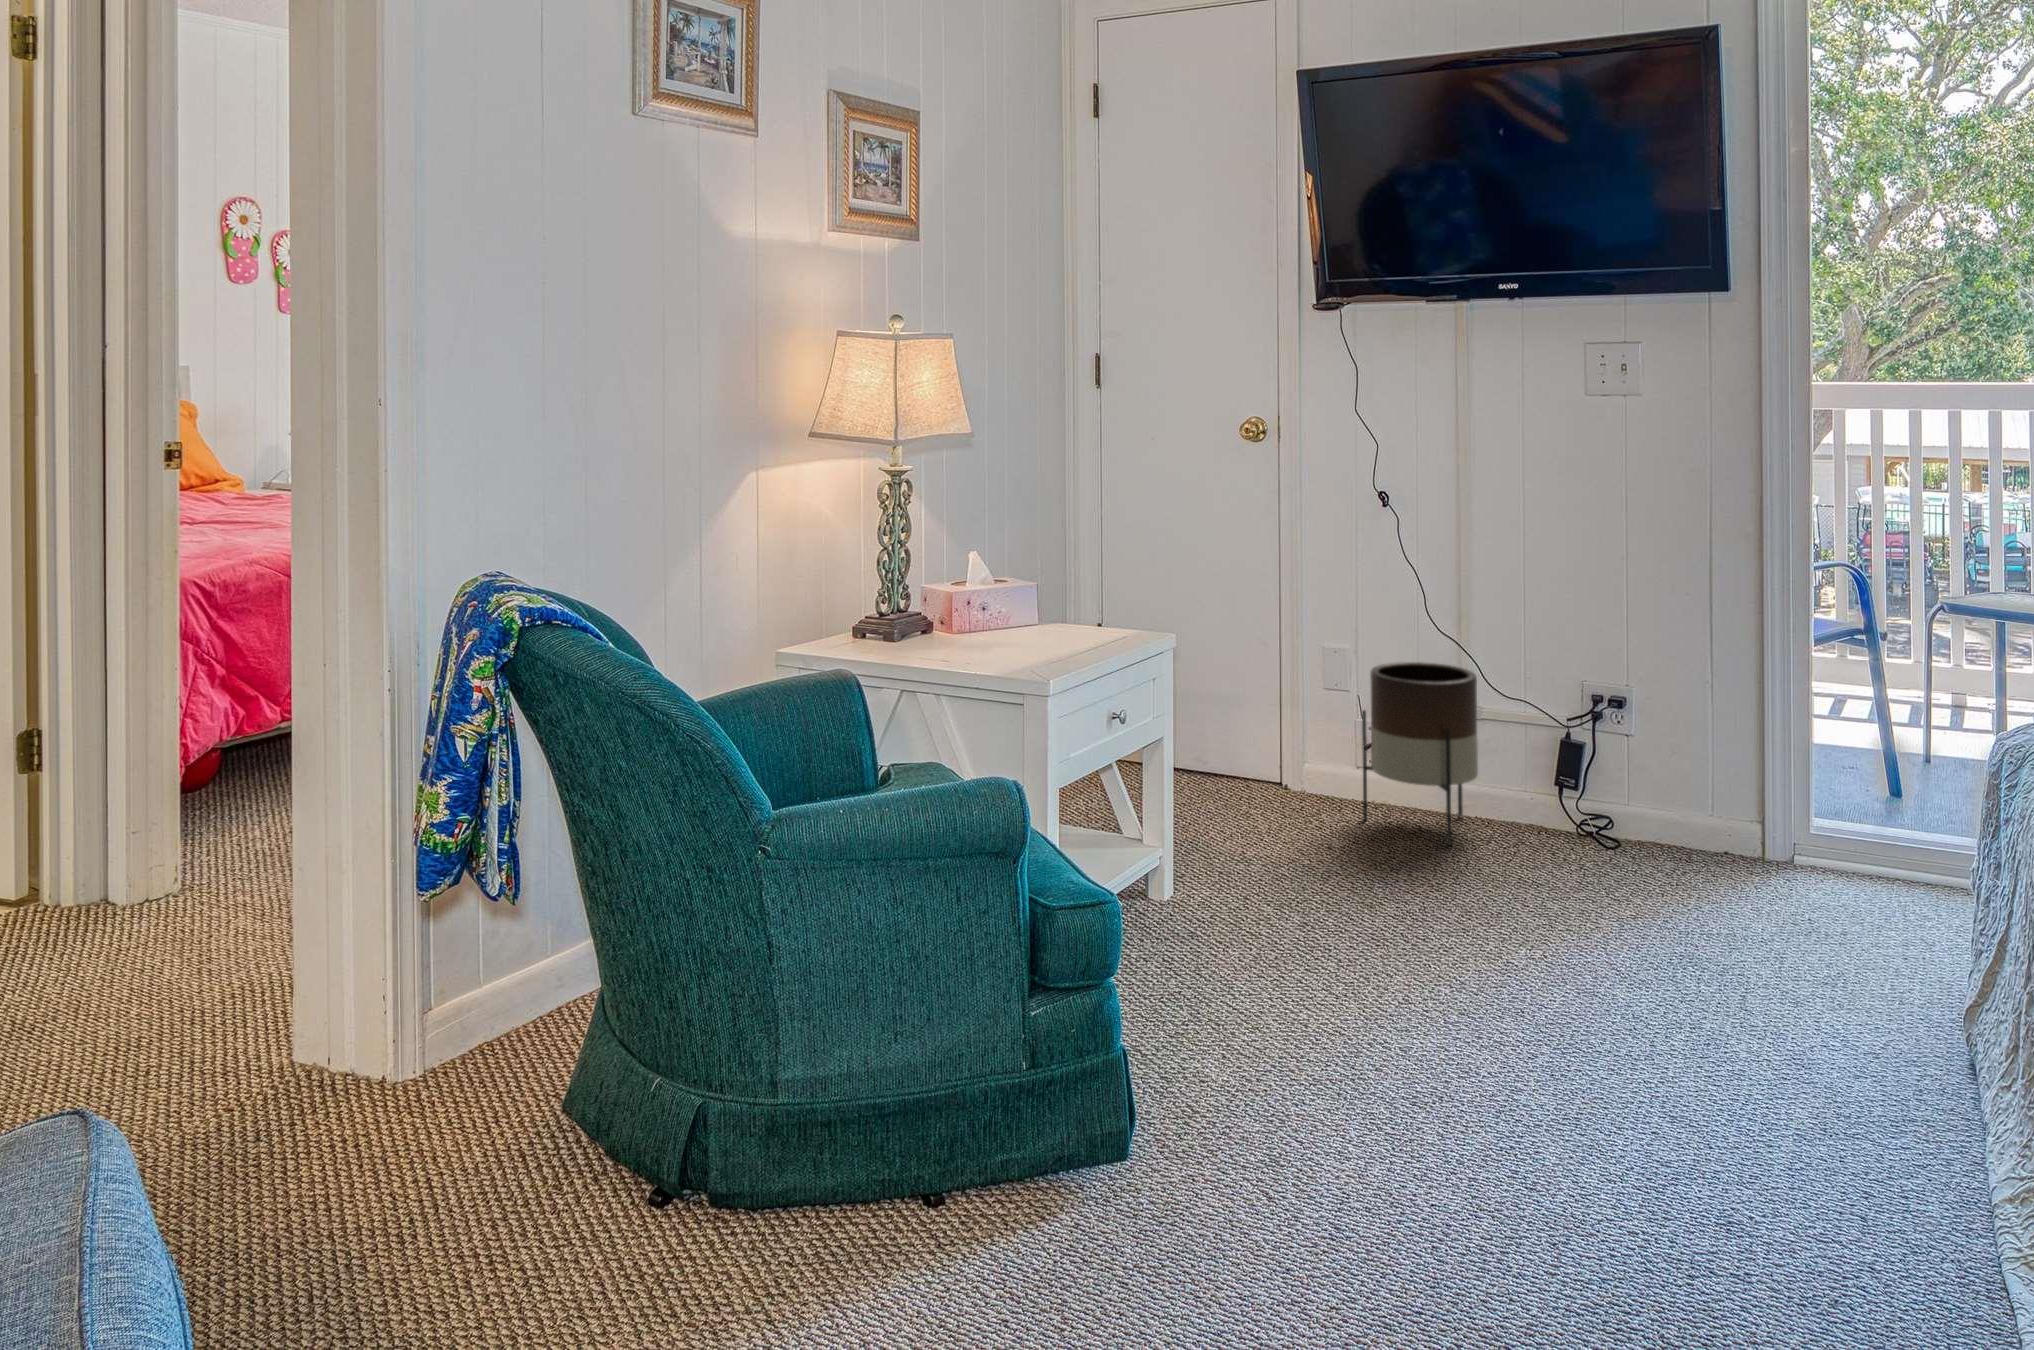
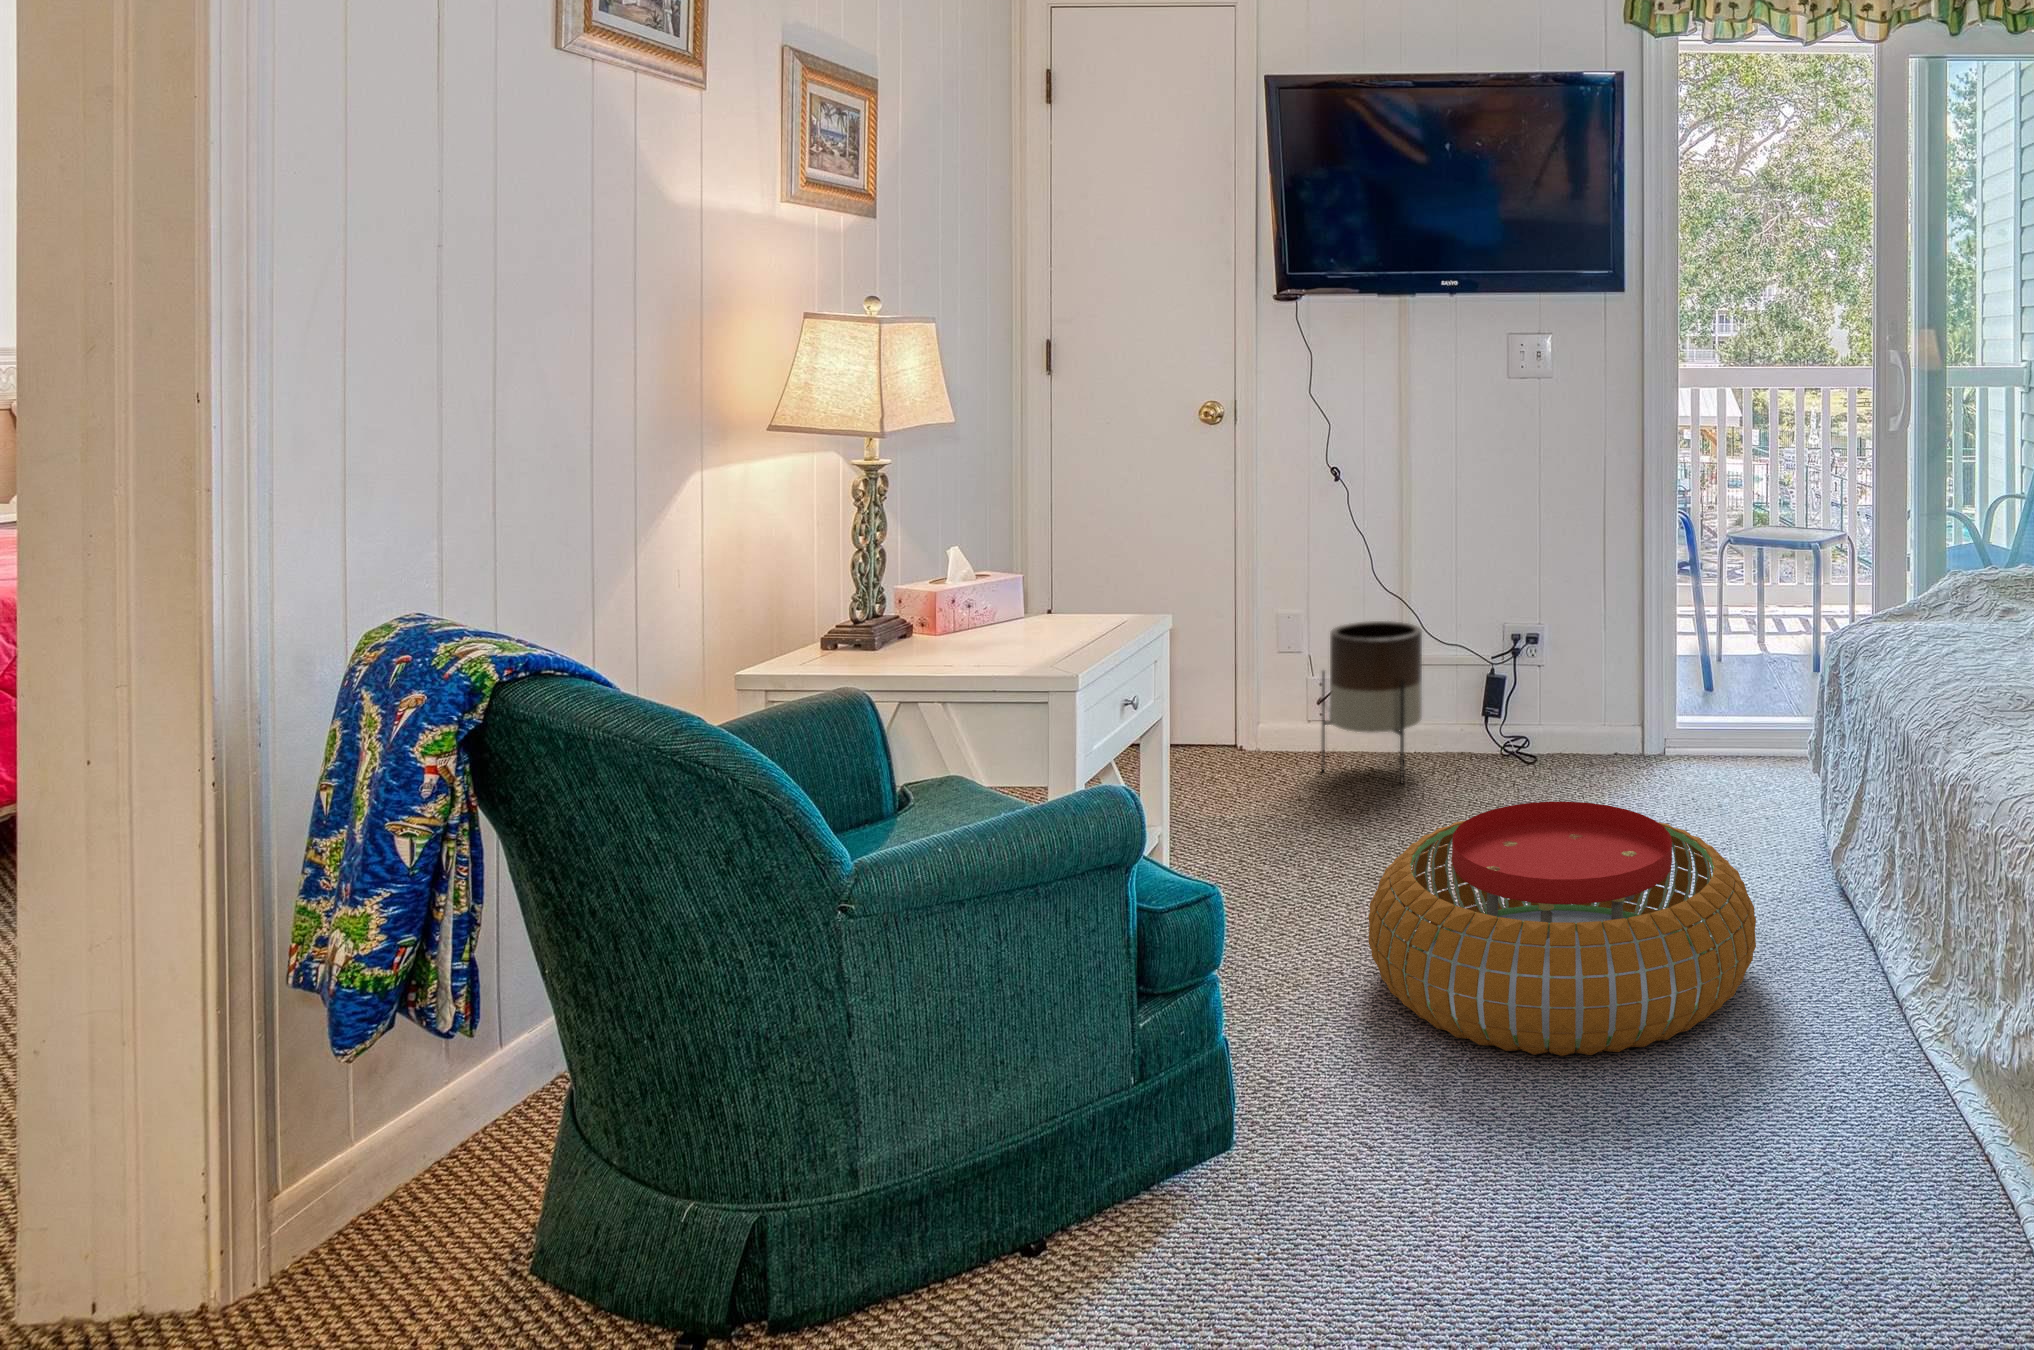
pouf: none [1326,878,1804,1176] -> present [1368,802,1756,1056]

